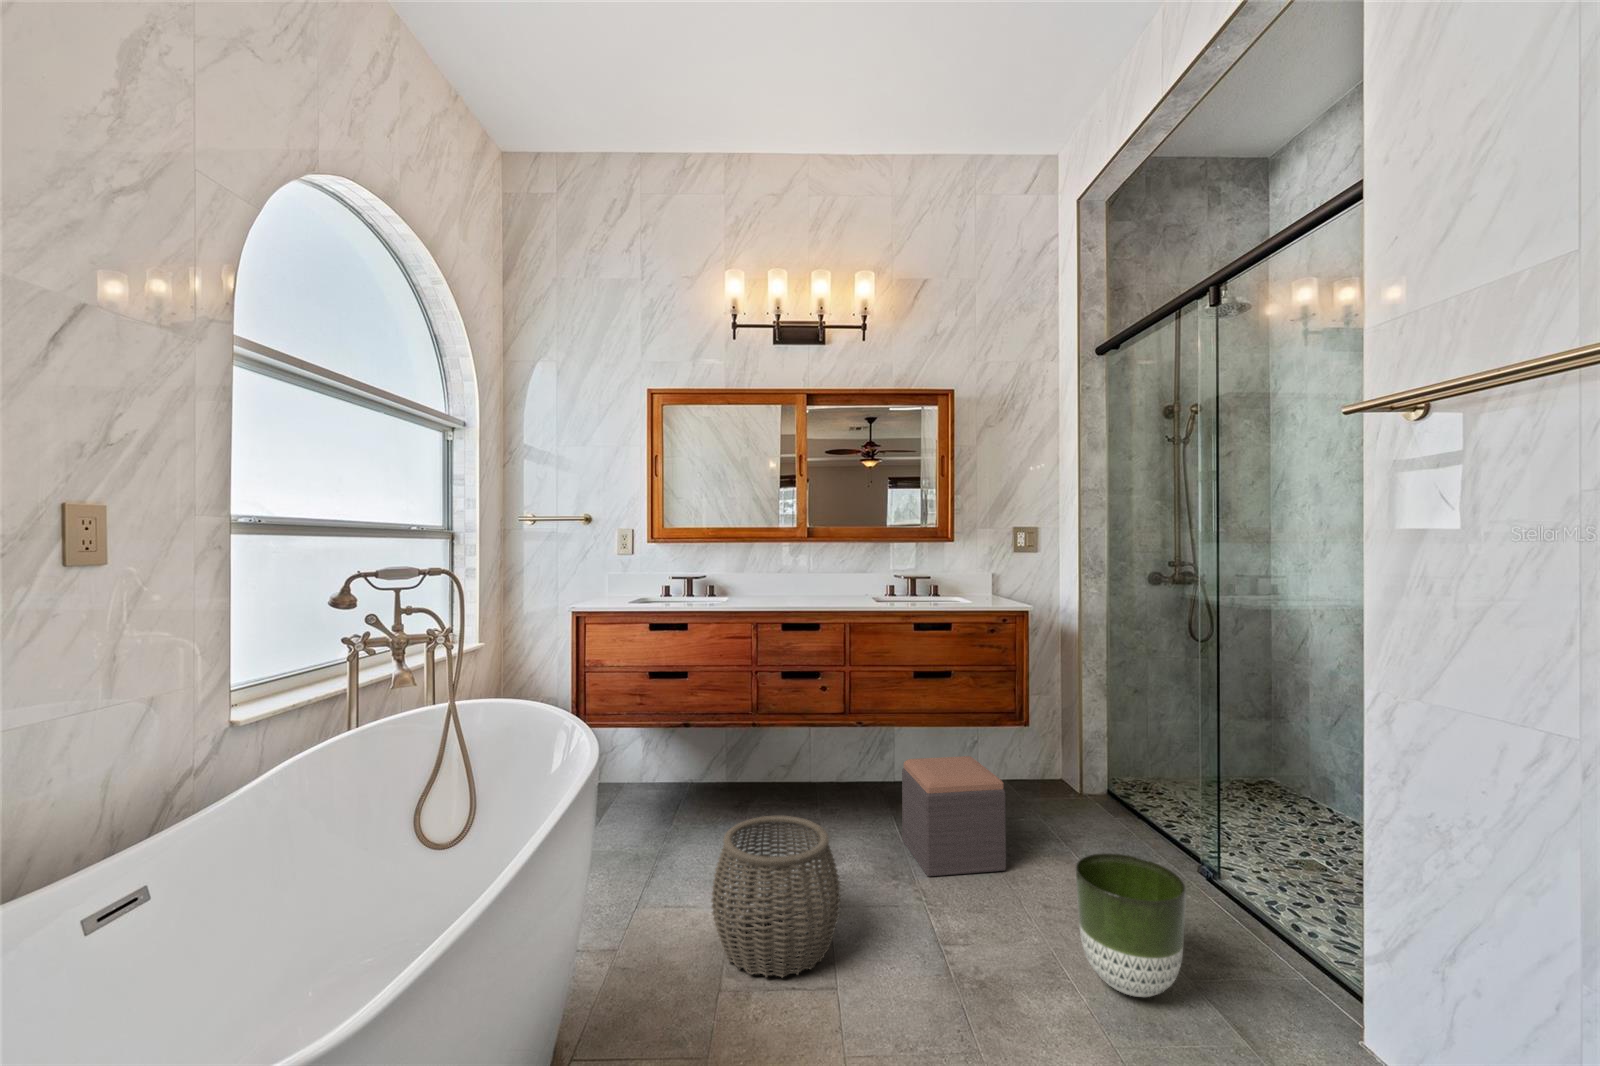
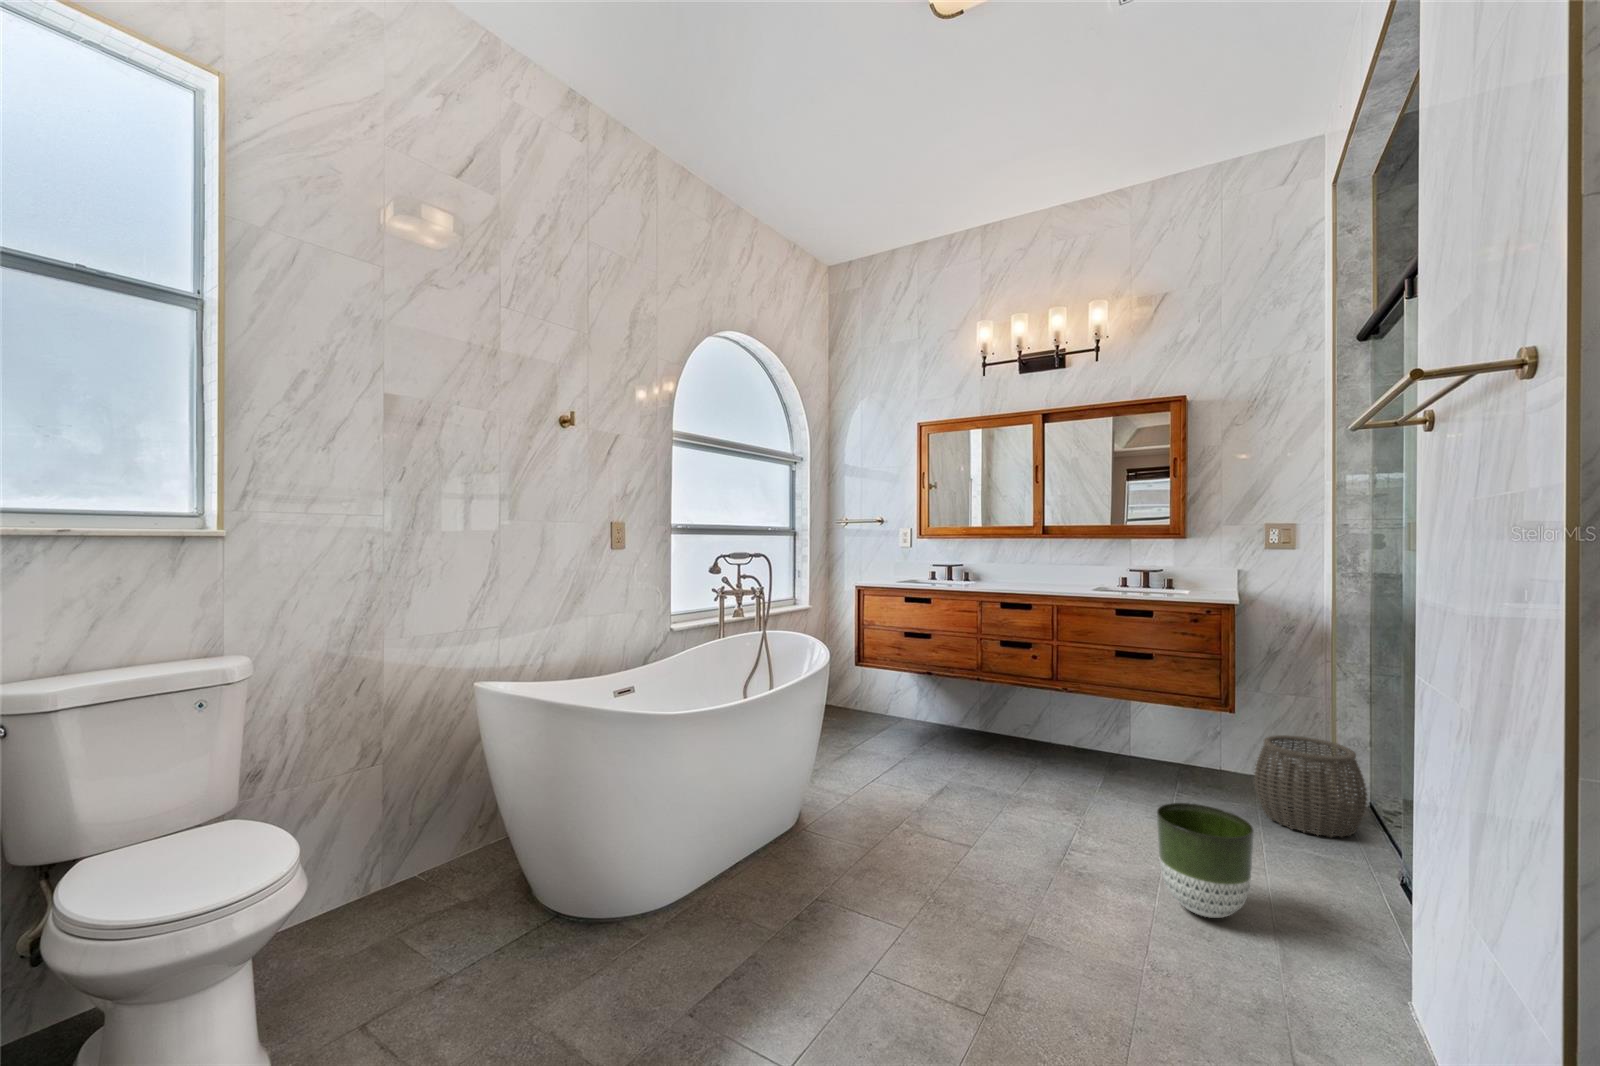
footstool: present [902,756,1006,876] -> none [1094,723,1173,827]
woven basket: present [711,816,840,978] -> present [1254,735,1367,837]

